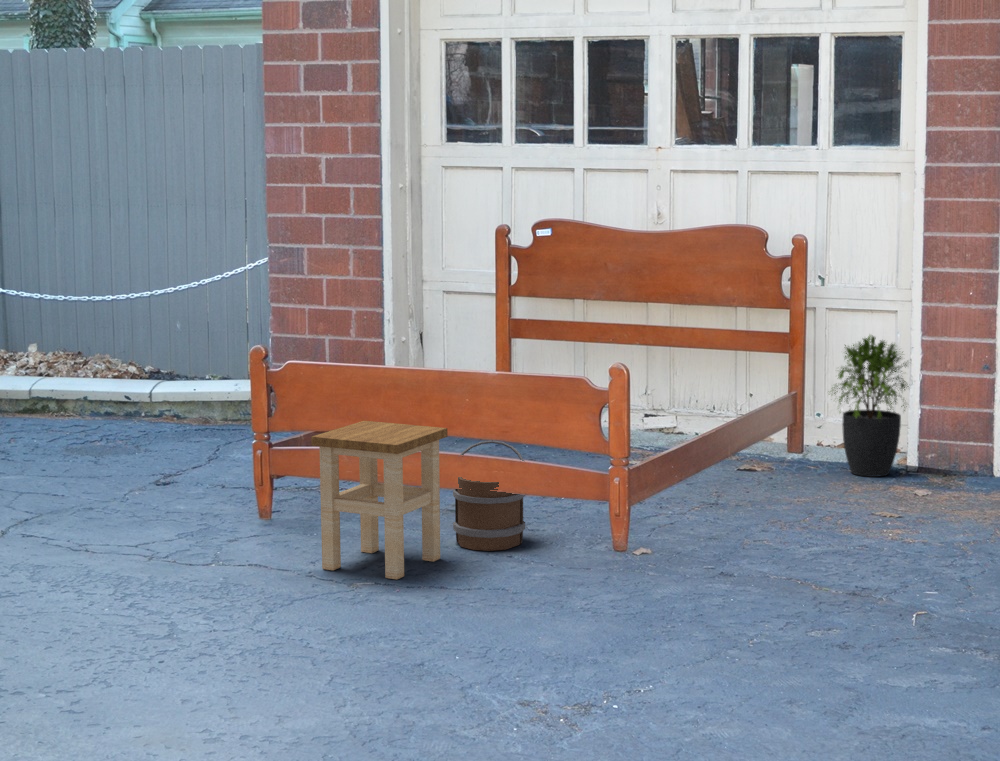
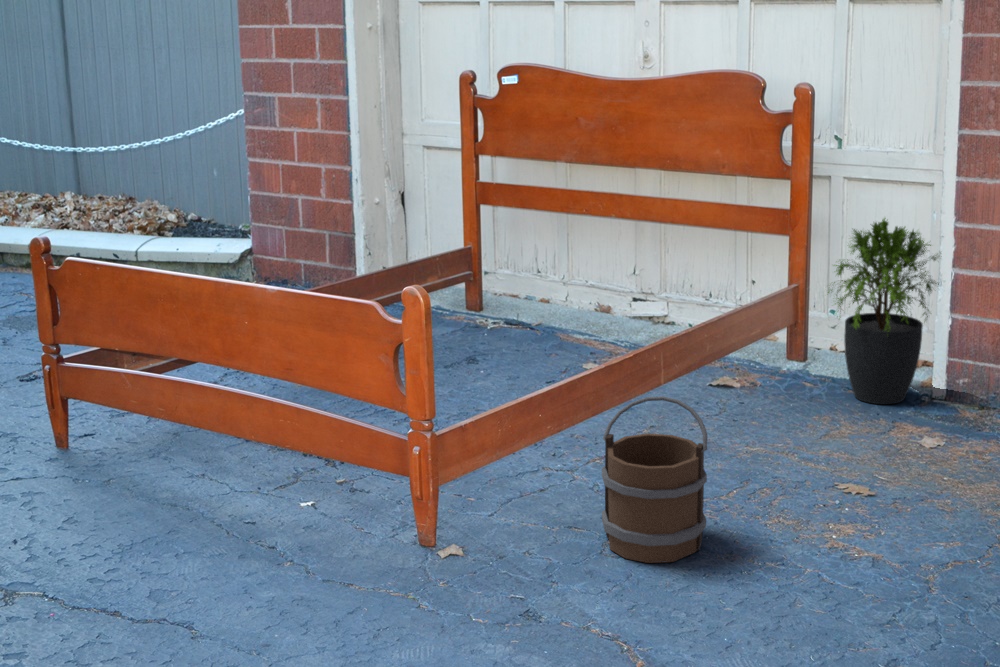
stool: present [311,421,448,579] -> none [9,339,201,563]
bucket: present [453,441,525,551] -> present [602,396,707,563]

